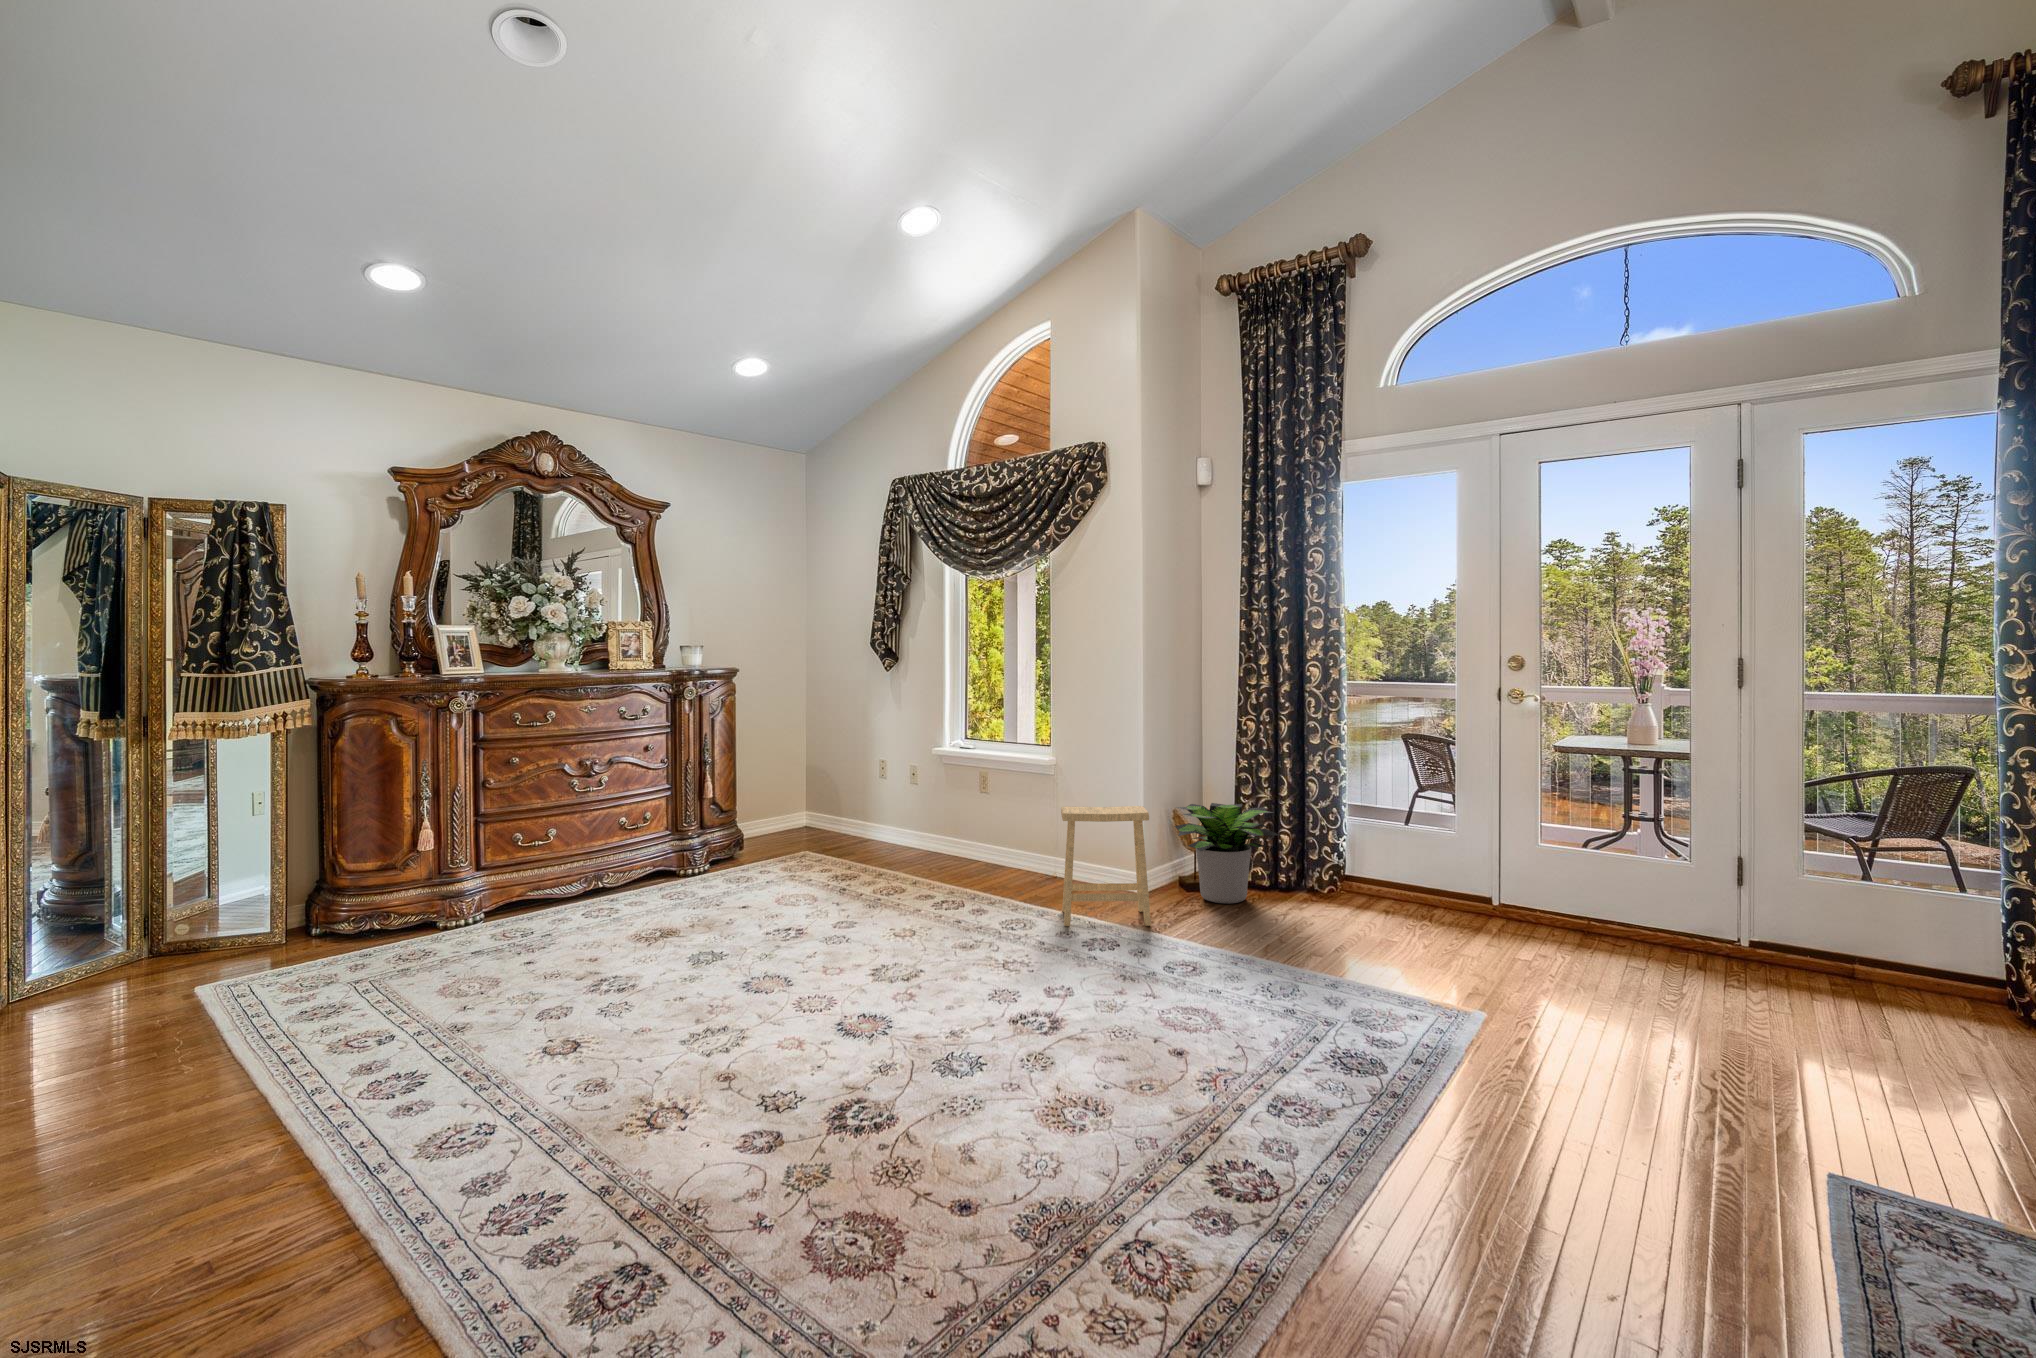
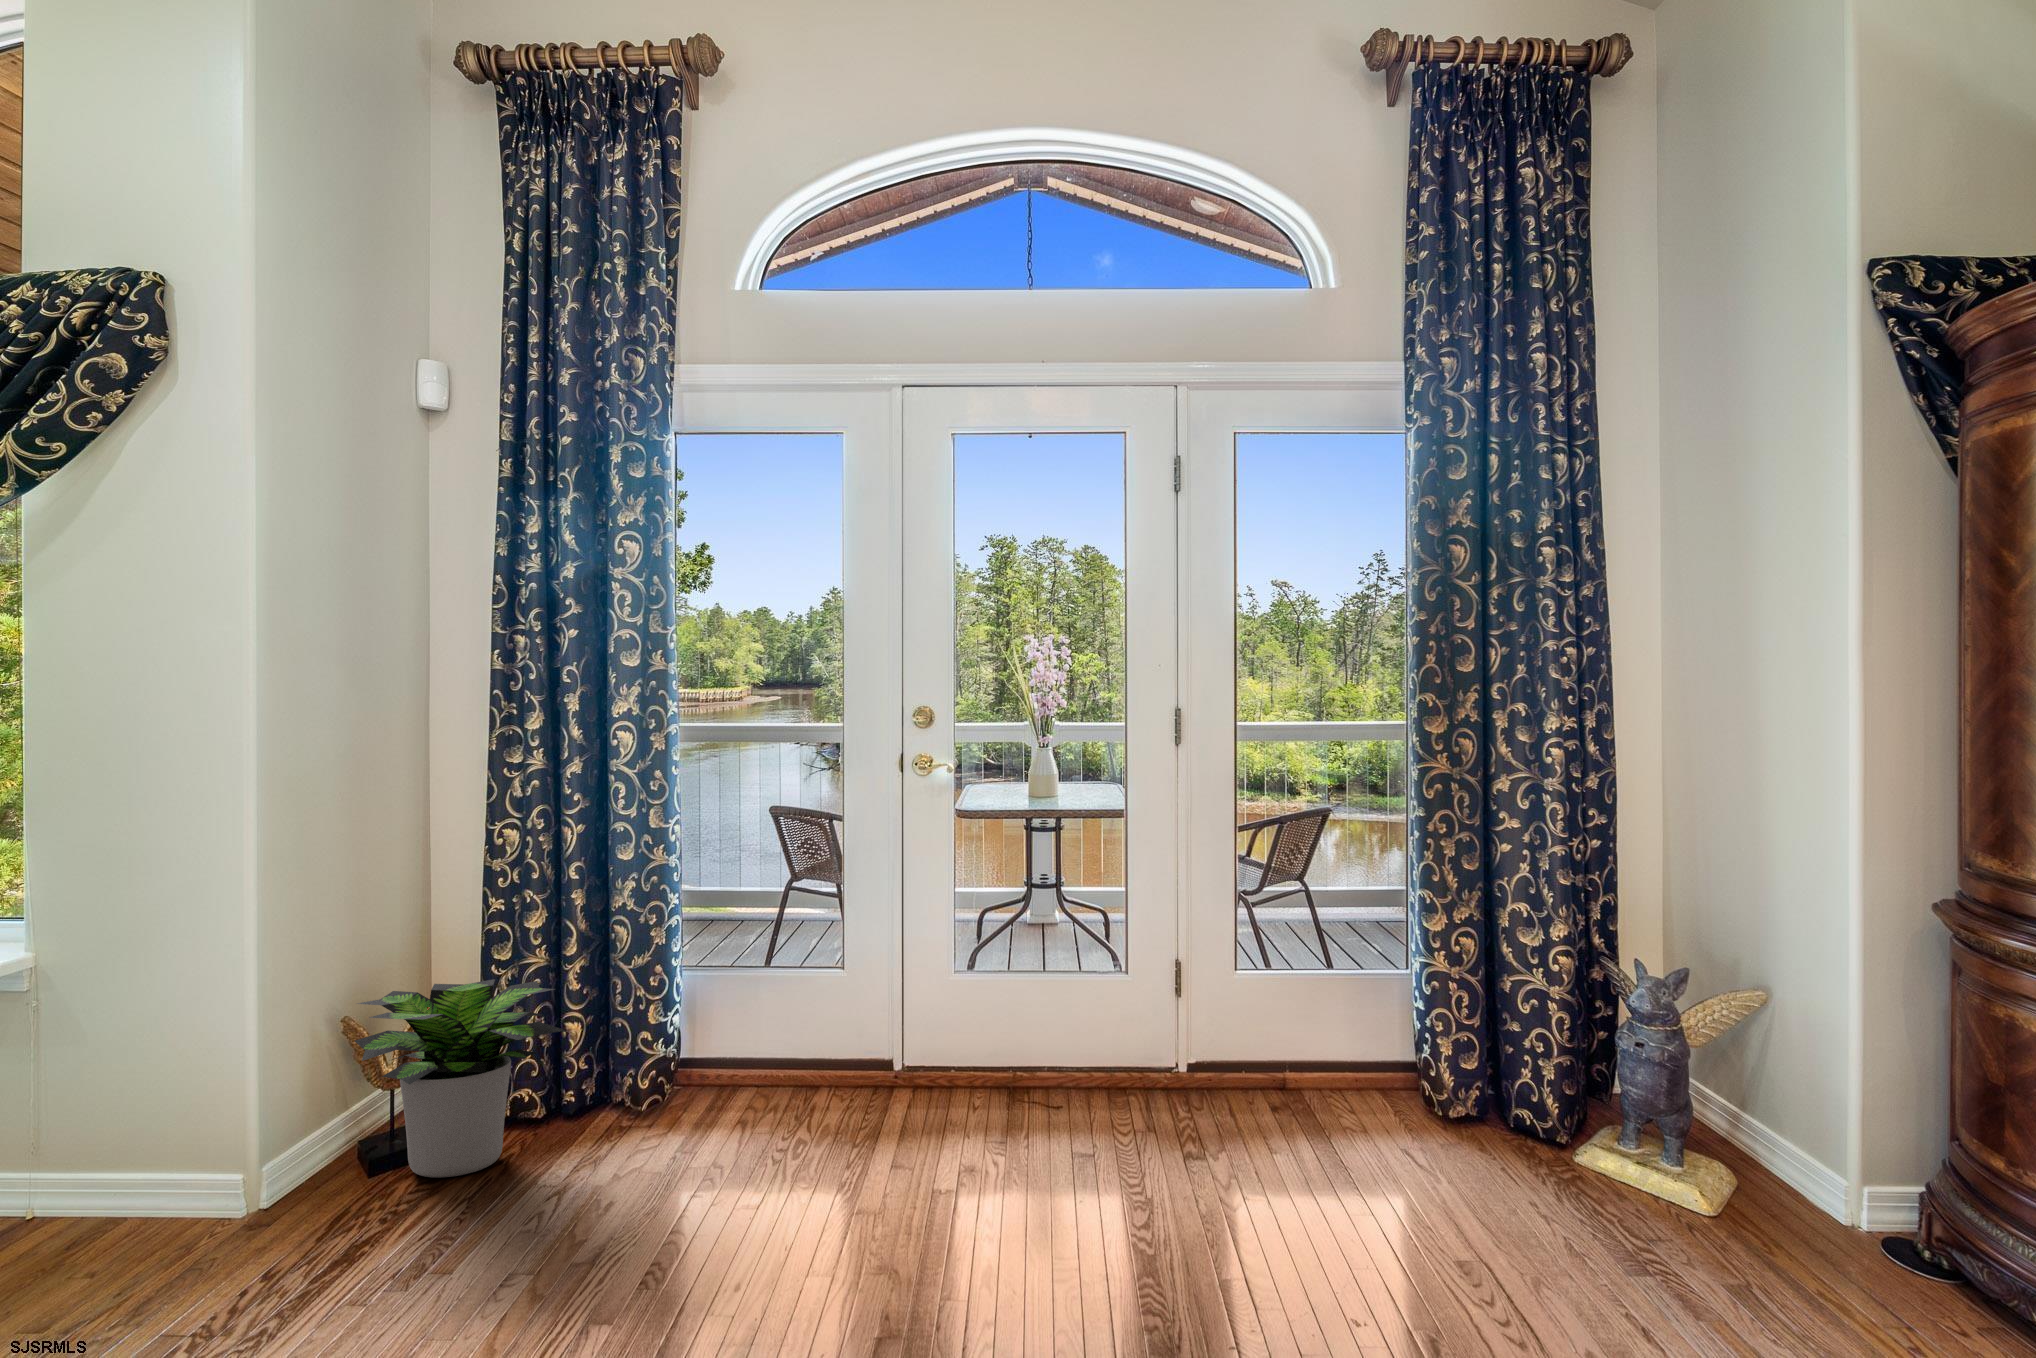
footstool: present [1061,806,1151,926] -> none [65,1014,293,1318]

